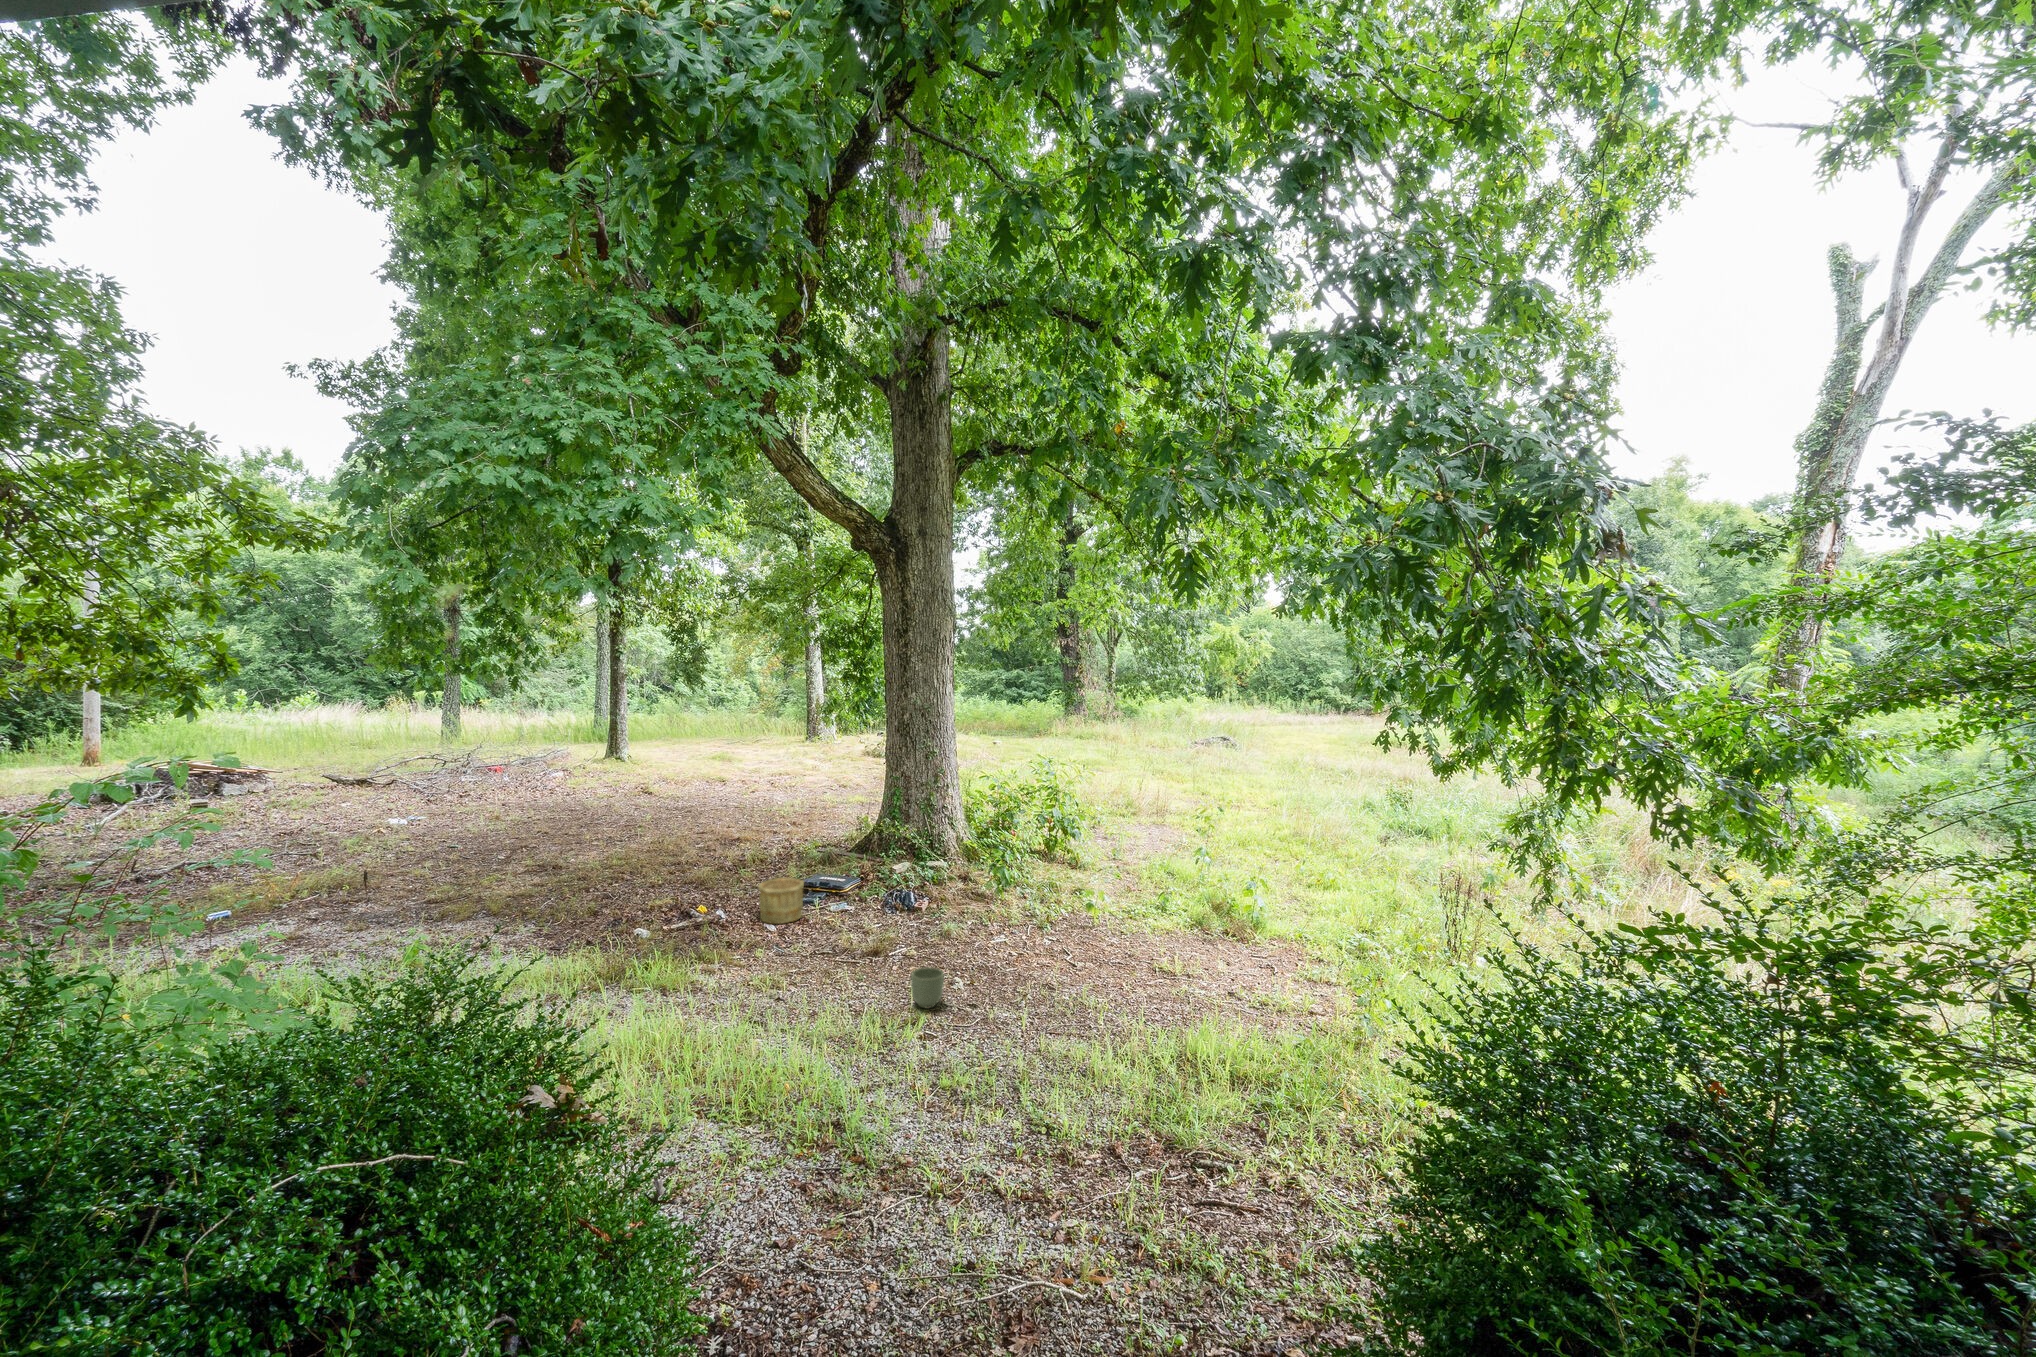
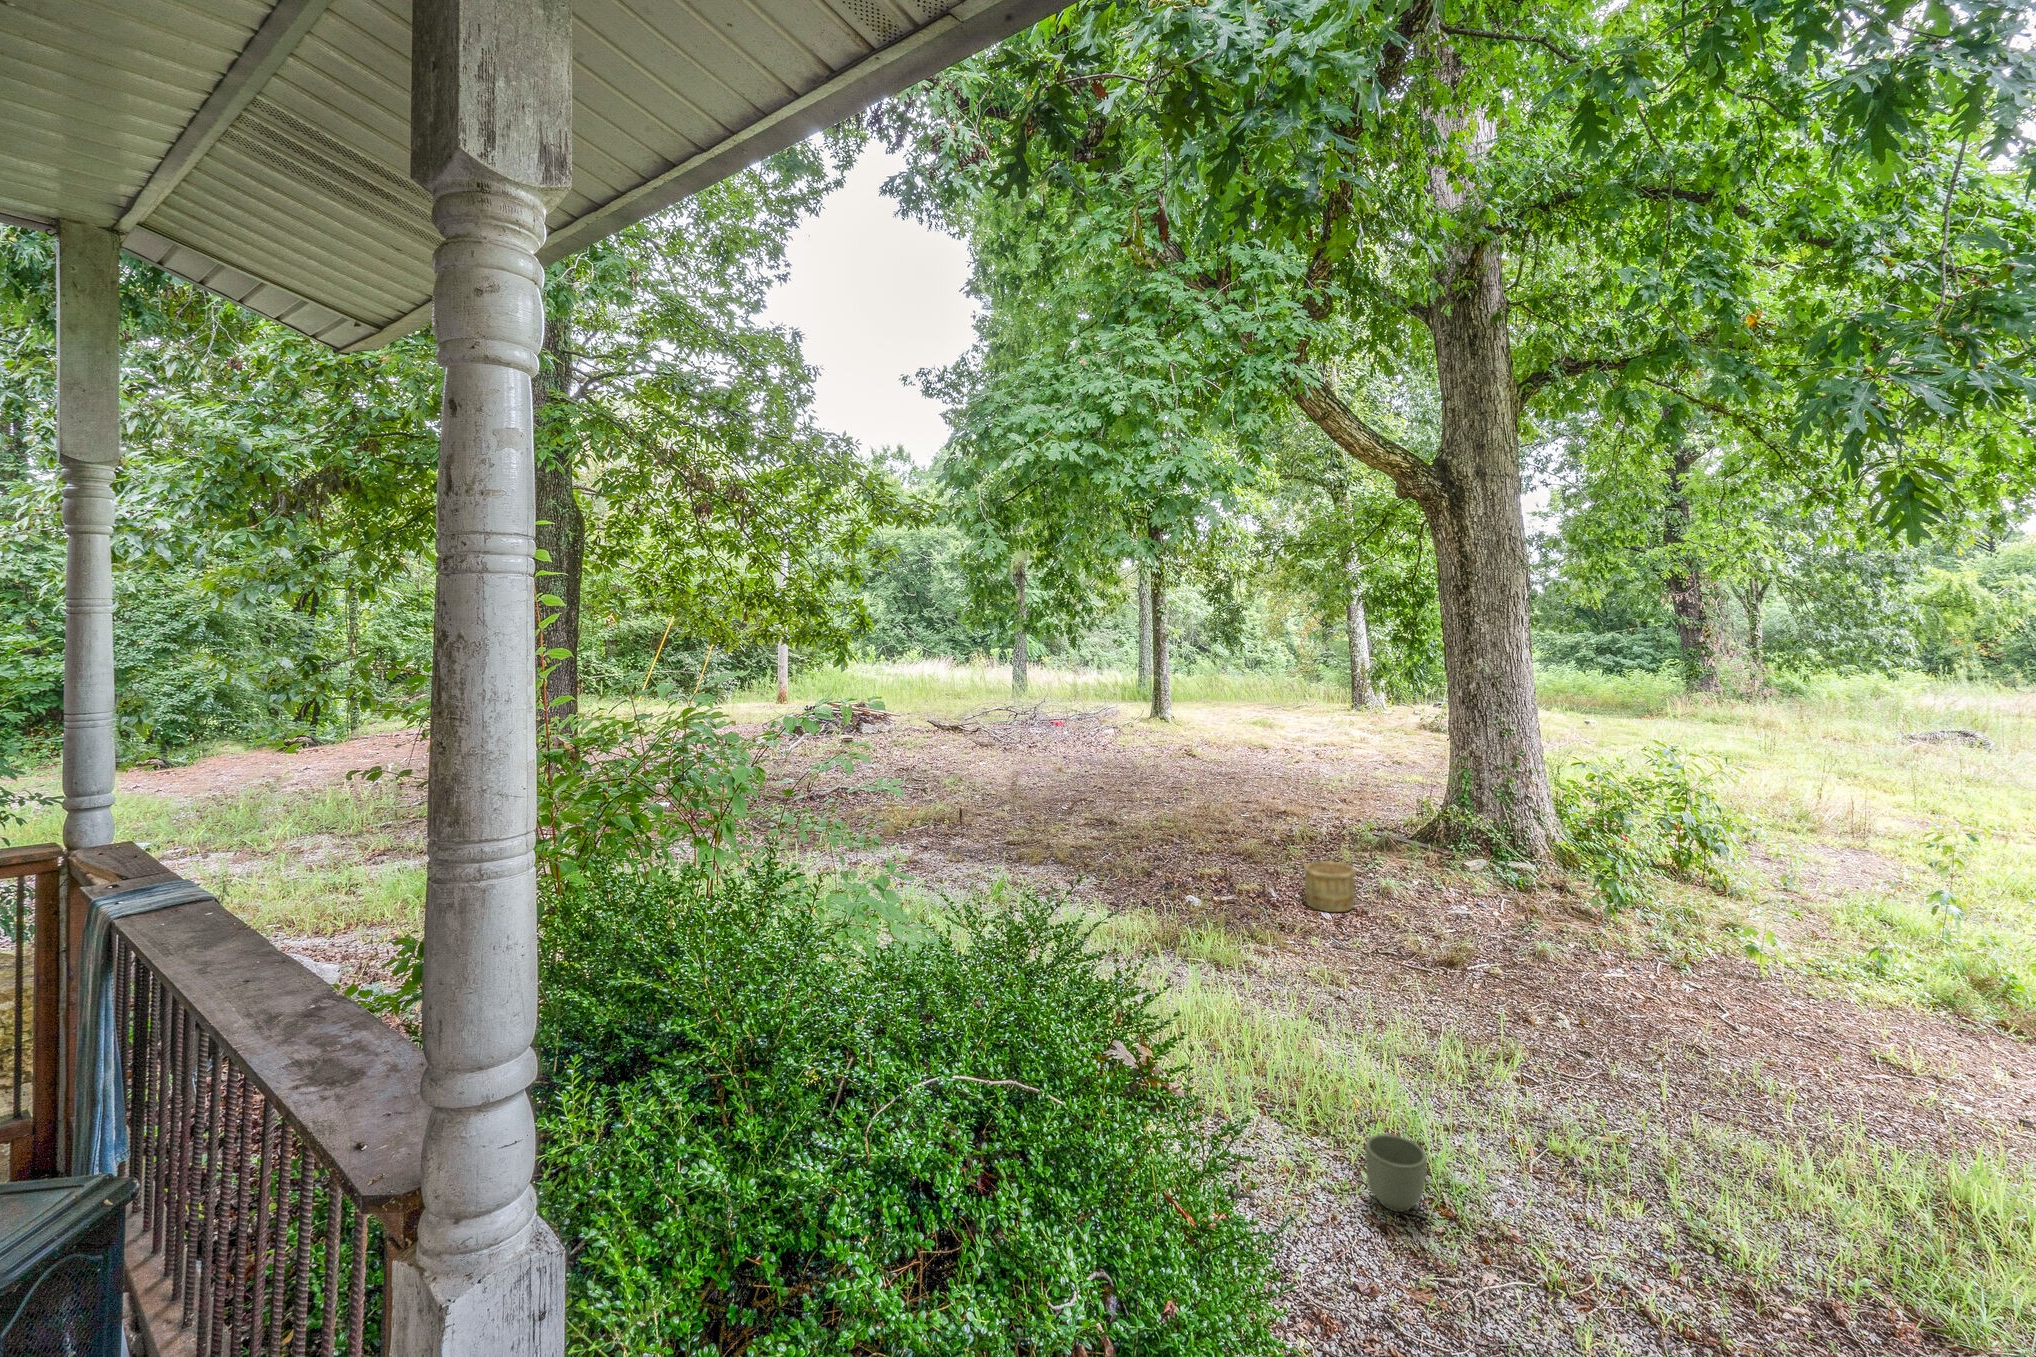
planter: present [911,967,944,1008] -> present [1365,1134,1427,1212]

